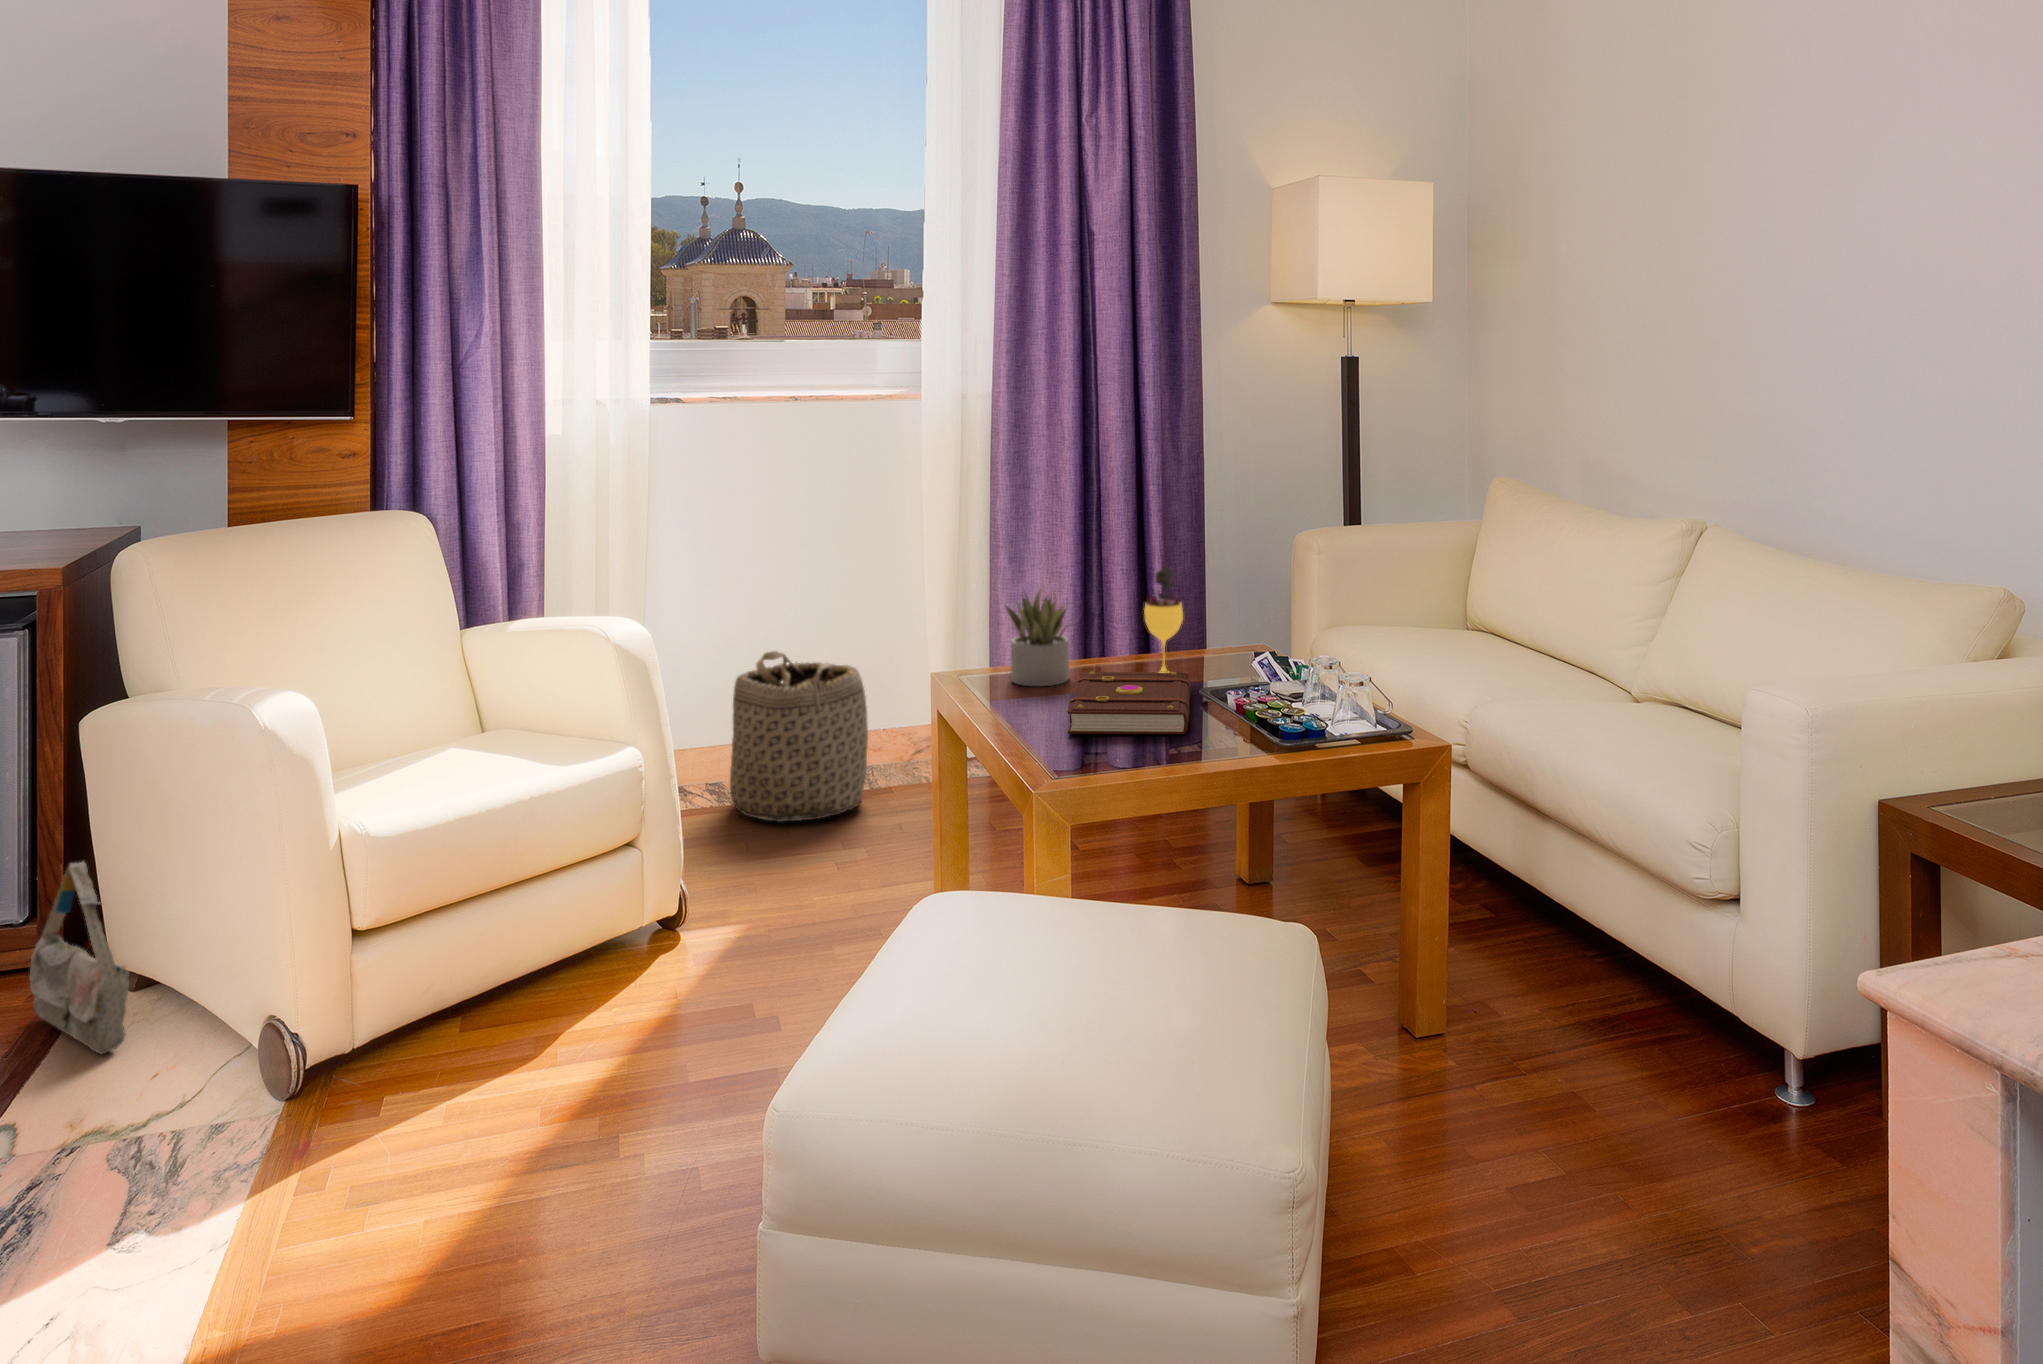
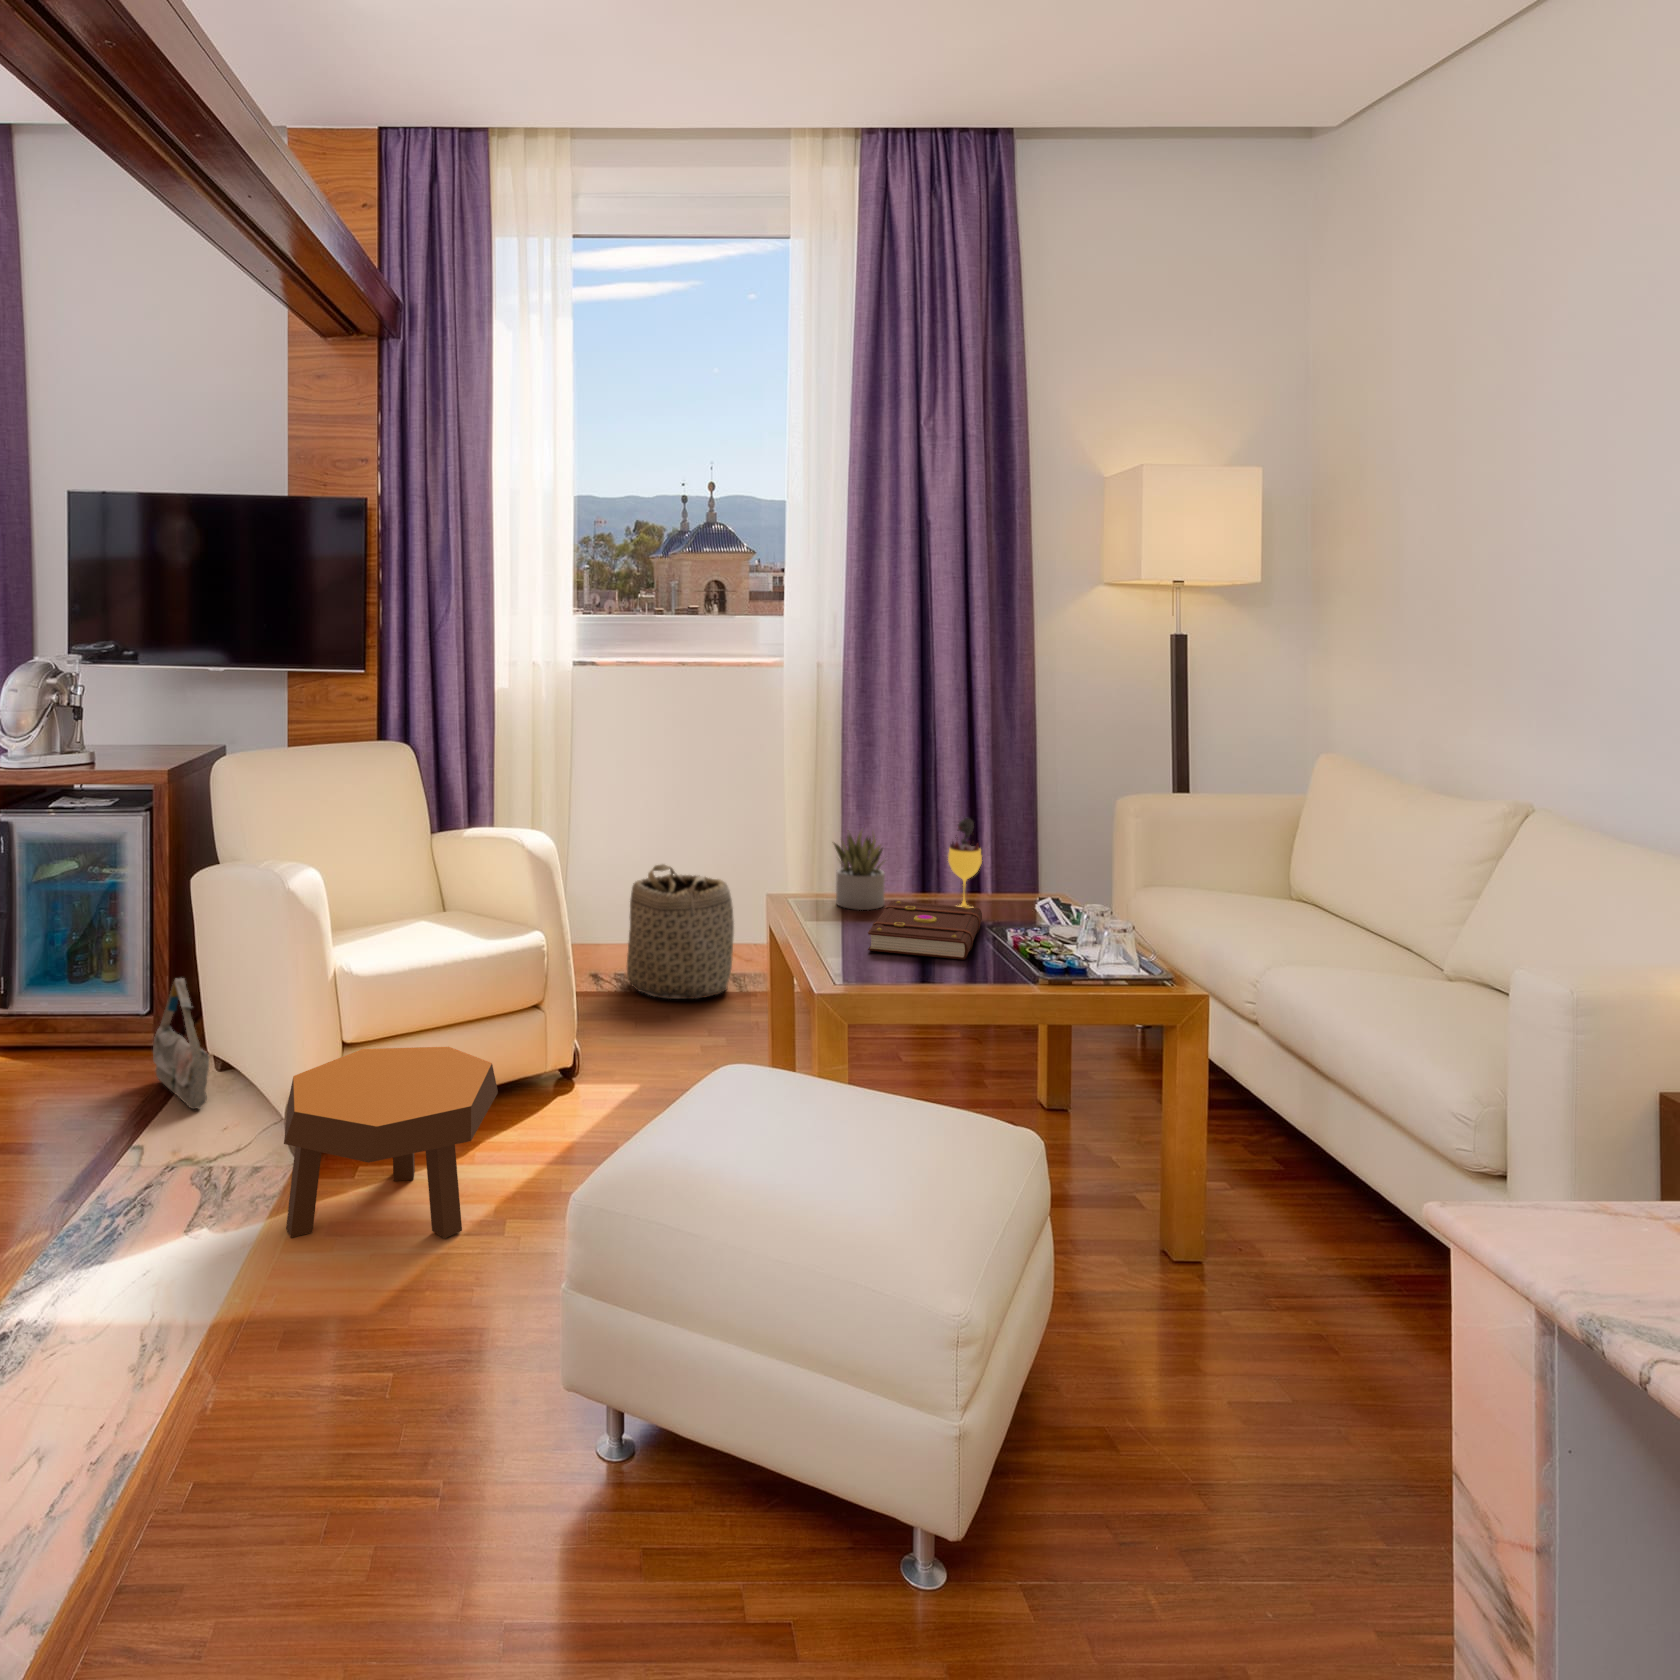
footstool: none [273,915,592,1223] -> present [284,1047,498,1238]

